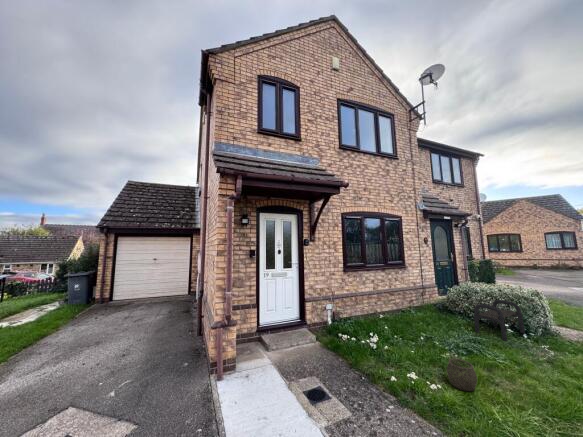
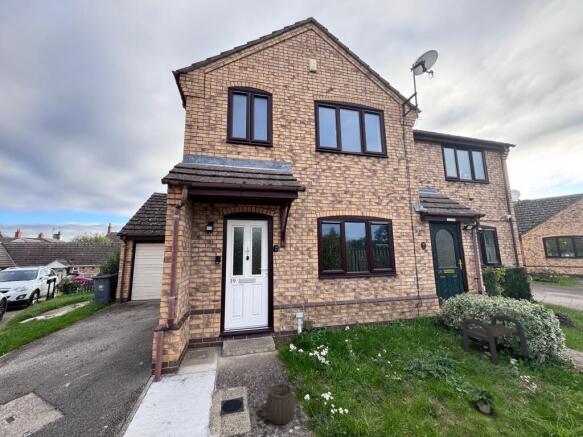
potted plant: none [499,354,537,379] -> present [467,384,498,413]
woven basket: present [447,359,477,391] -> present [267,384,295,424]

